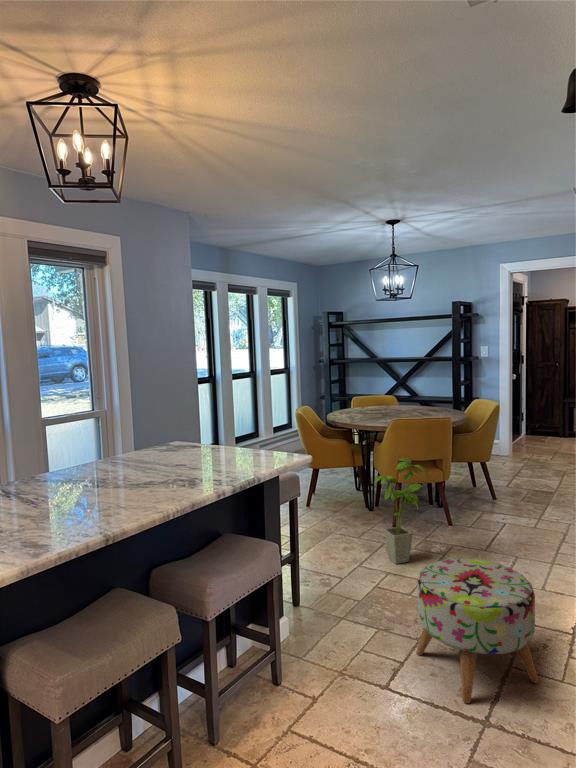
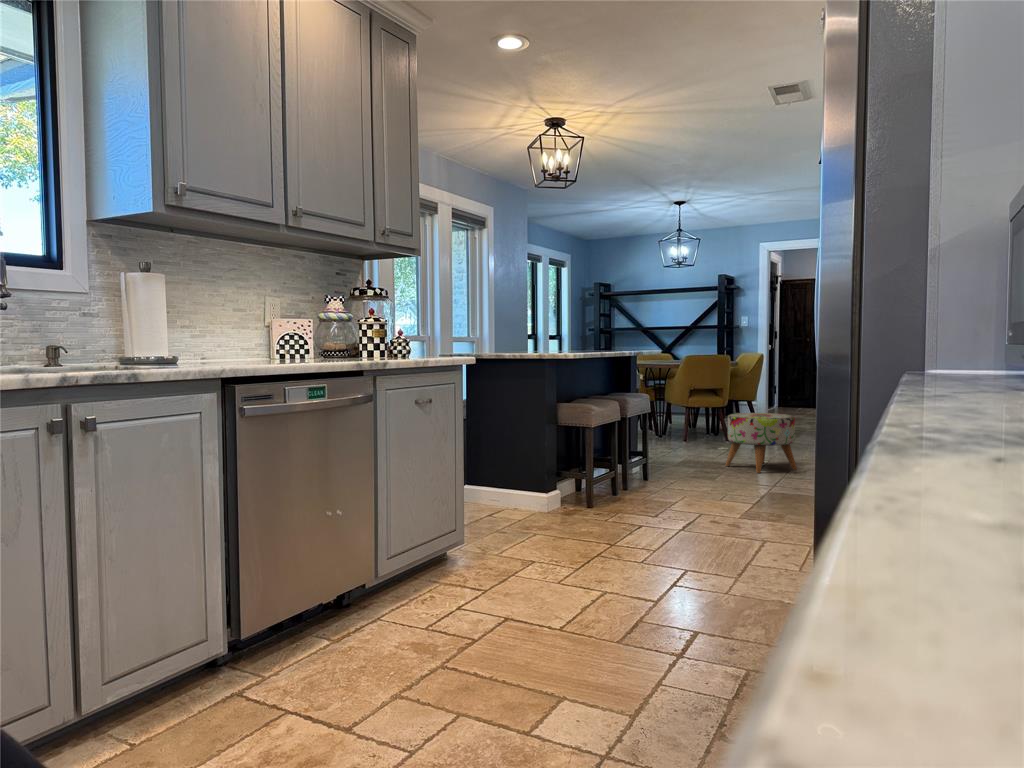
house plant: present [374,458,429,564] -> none [681,373,722,449]

